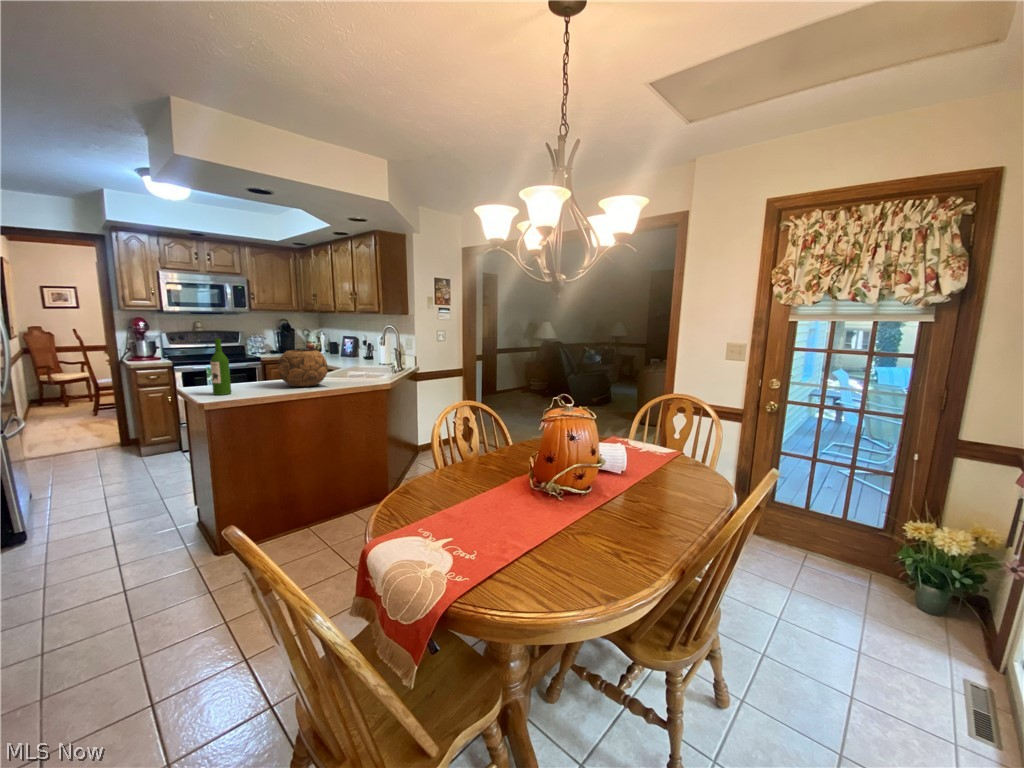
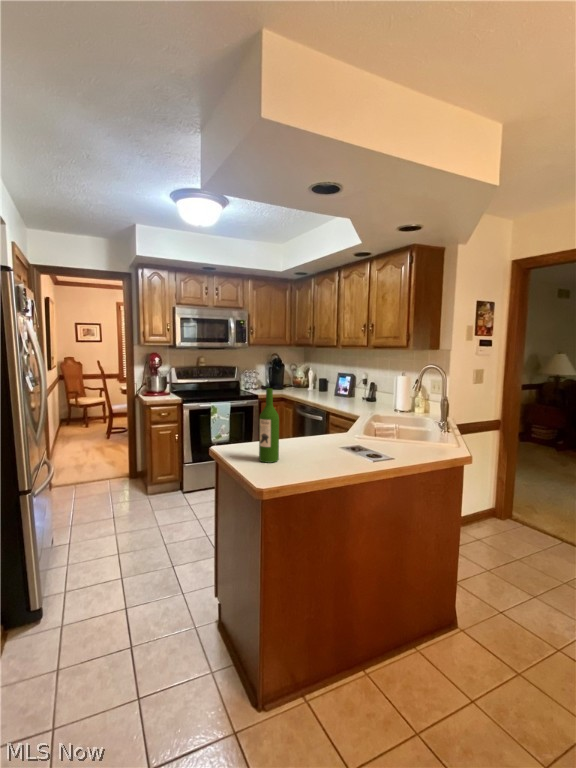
decorative bowl: present [278,350,328,387] -> none [325,401,384,452]

